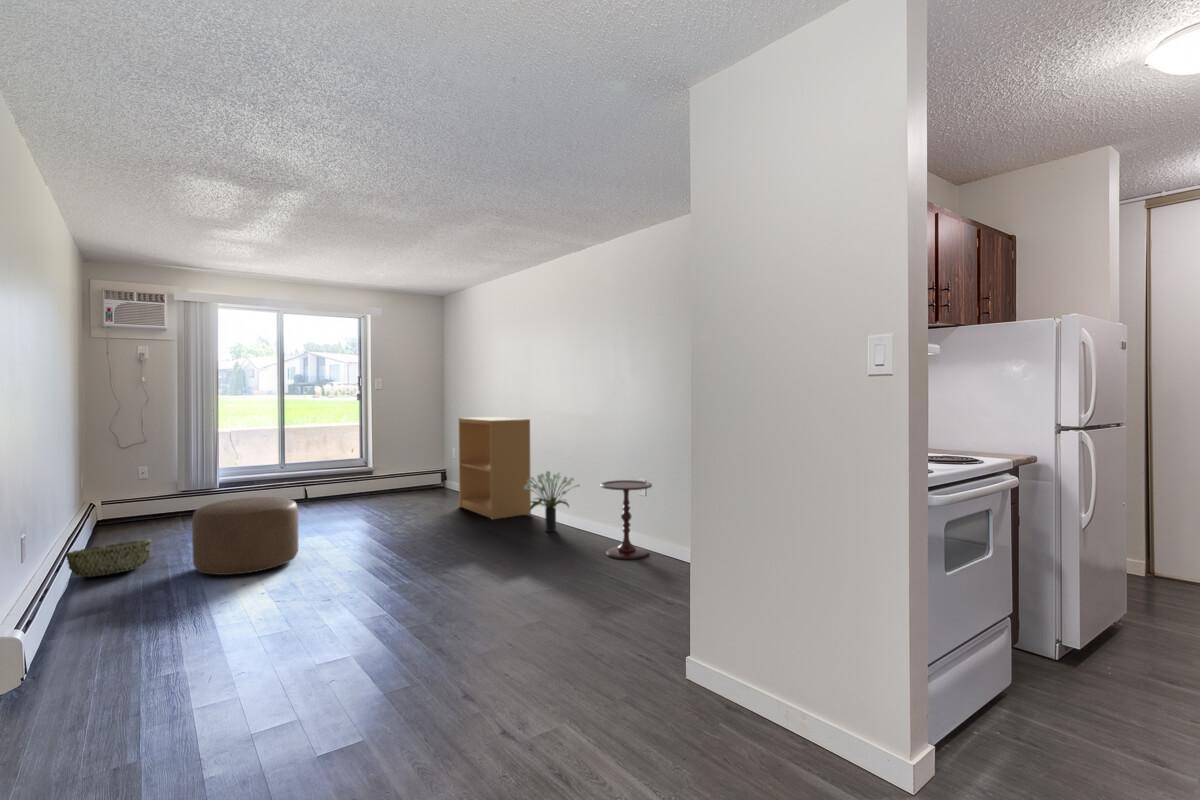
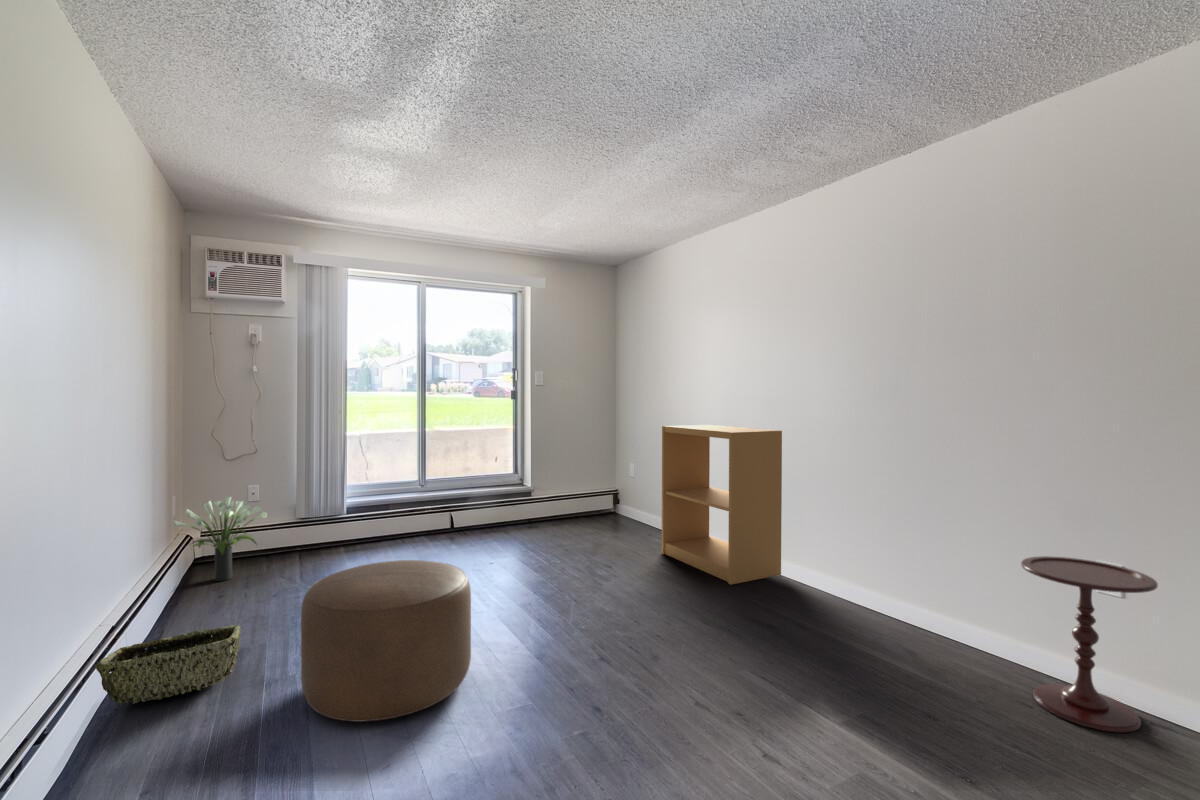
potted plant: present [524,471,579,532] -> present [174,497,267,581]

